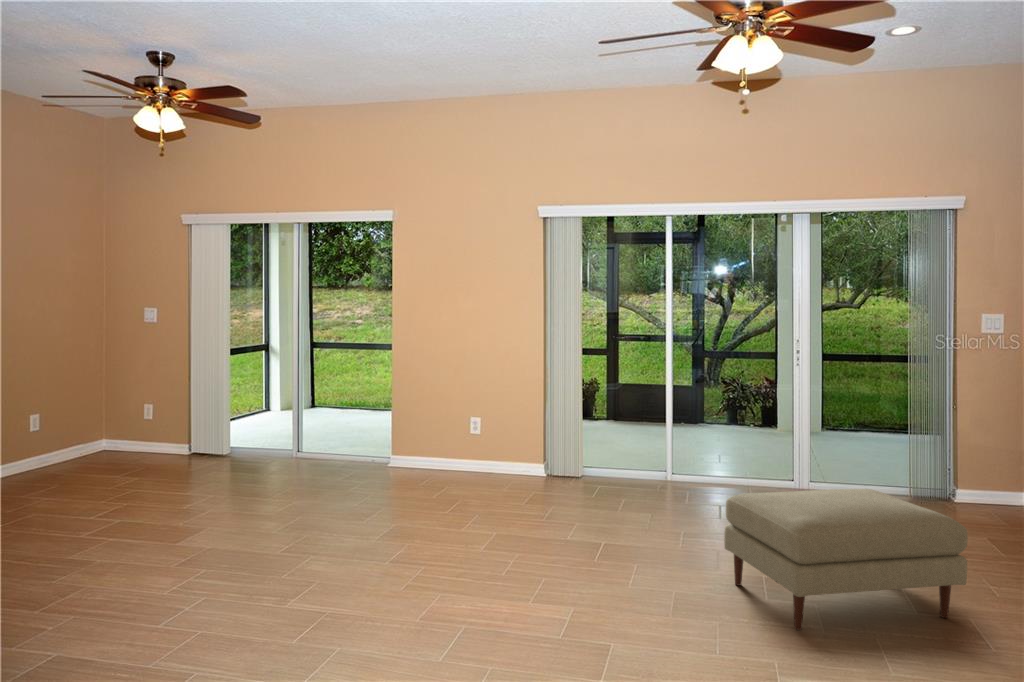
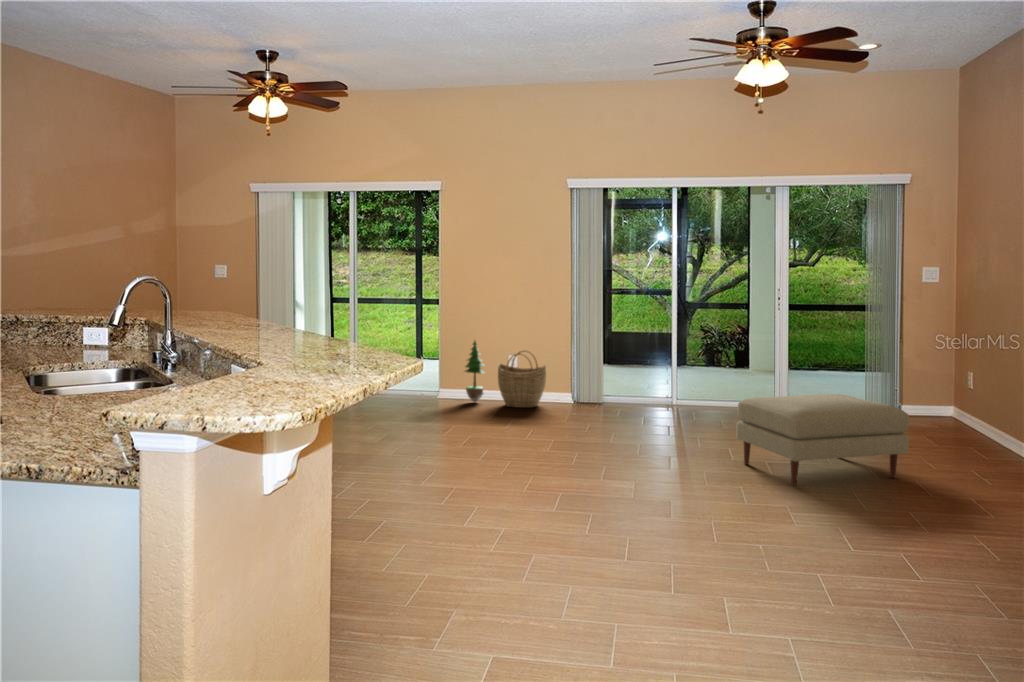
potted tree: none [415,397,442,473] -> present [465,341,484,402]
woven basket: none [454,411,512,482] -> present [498,350,546,408]

